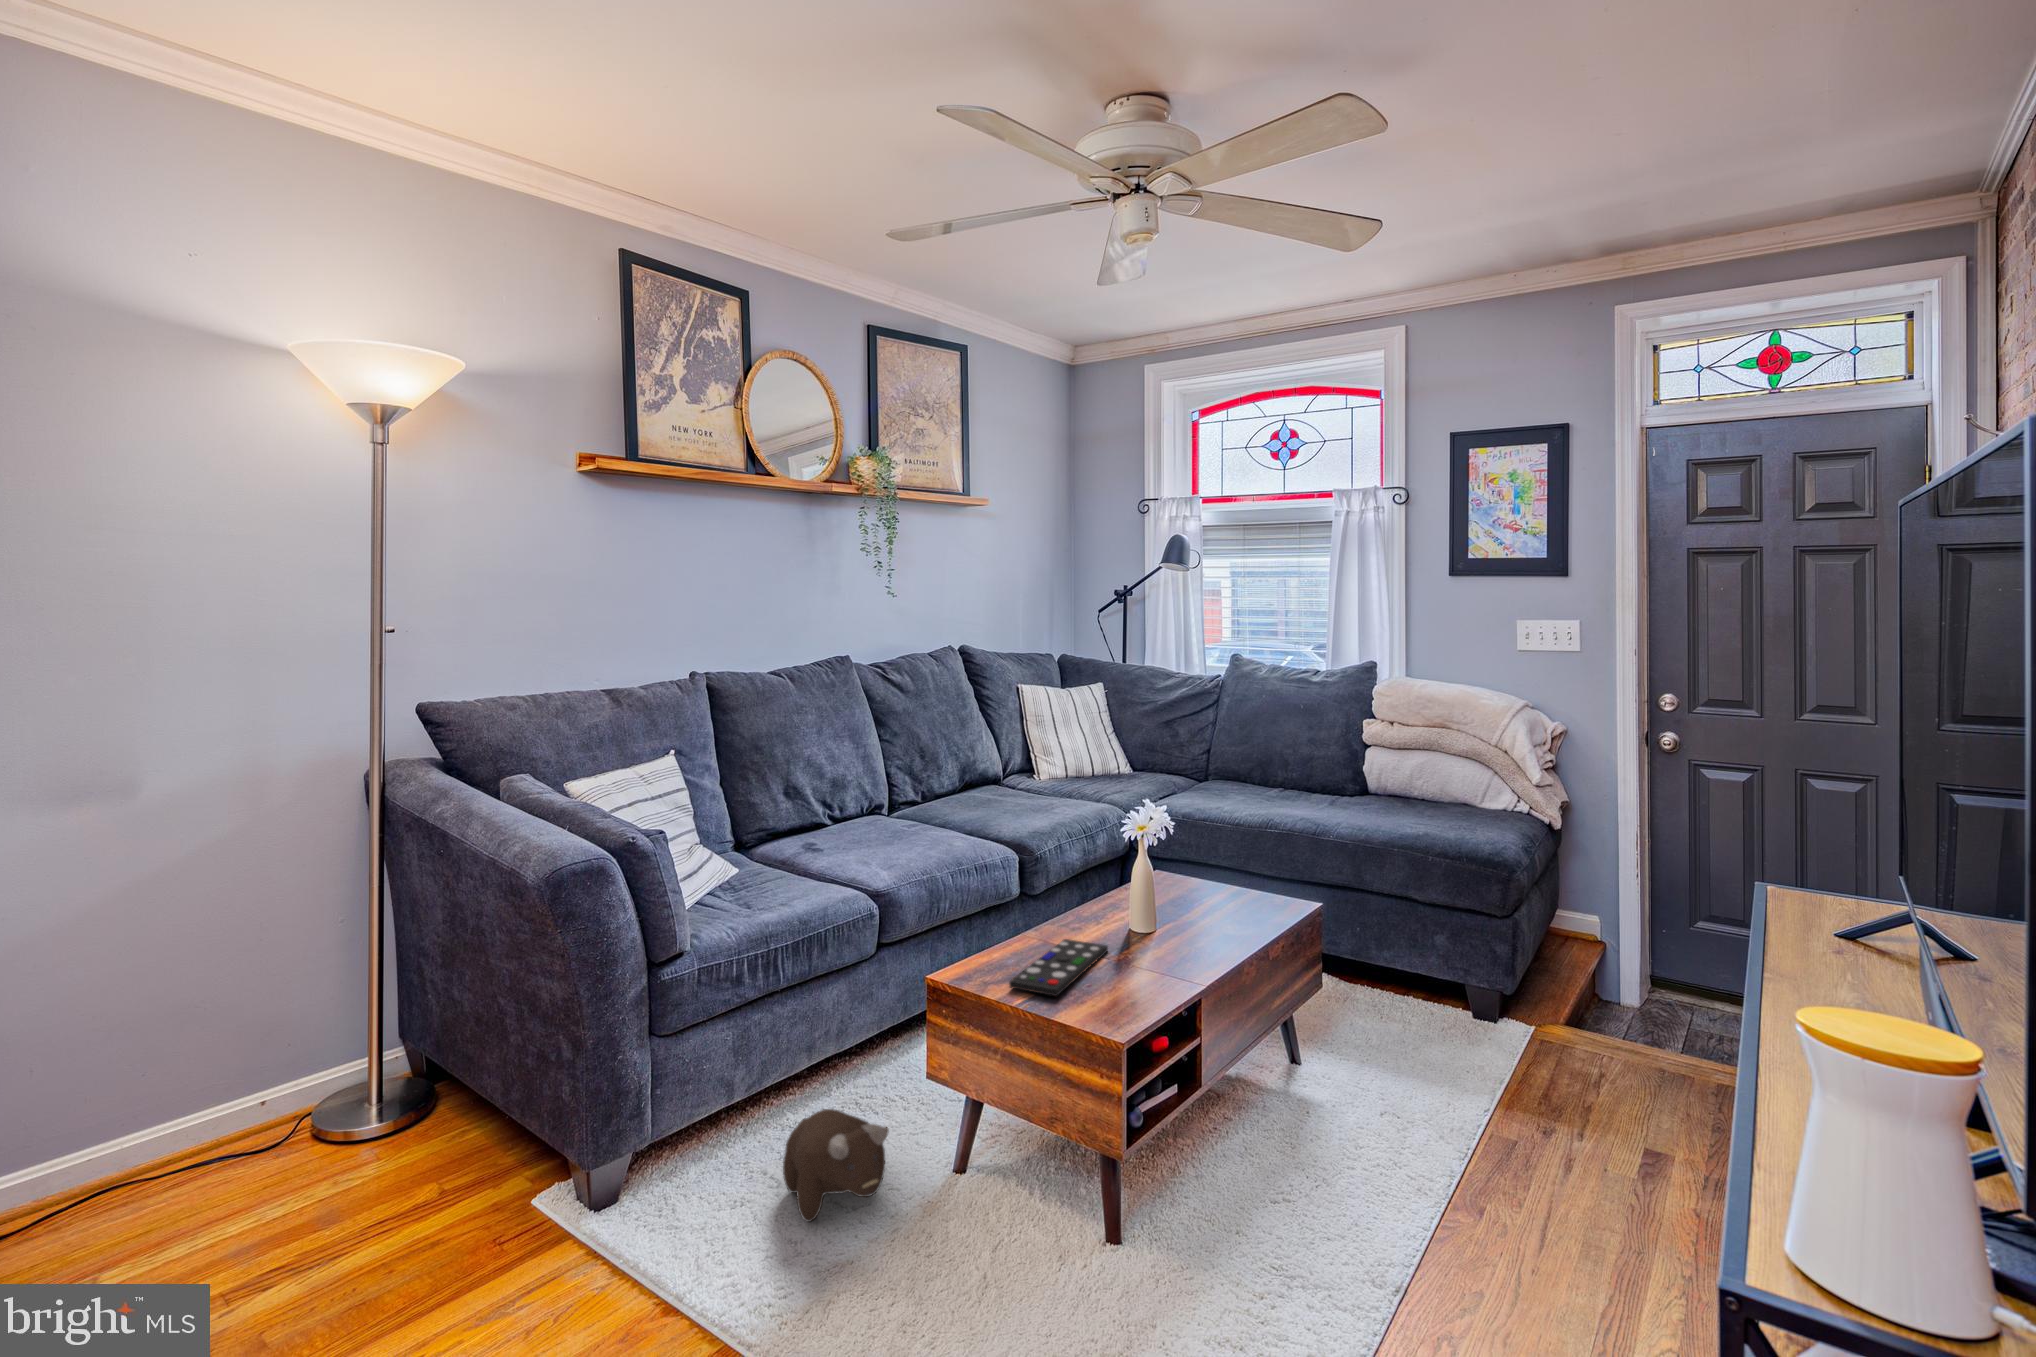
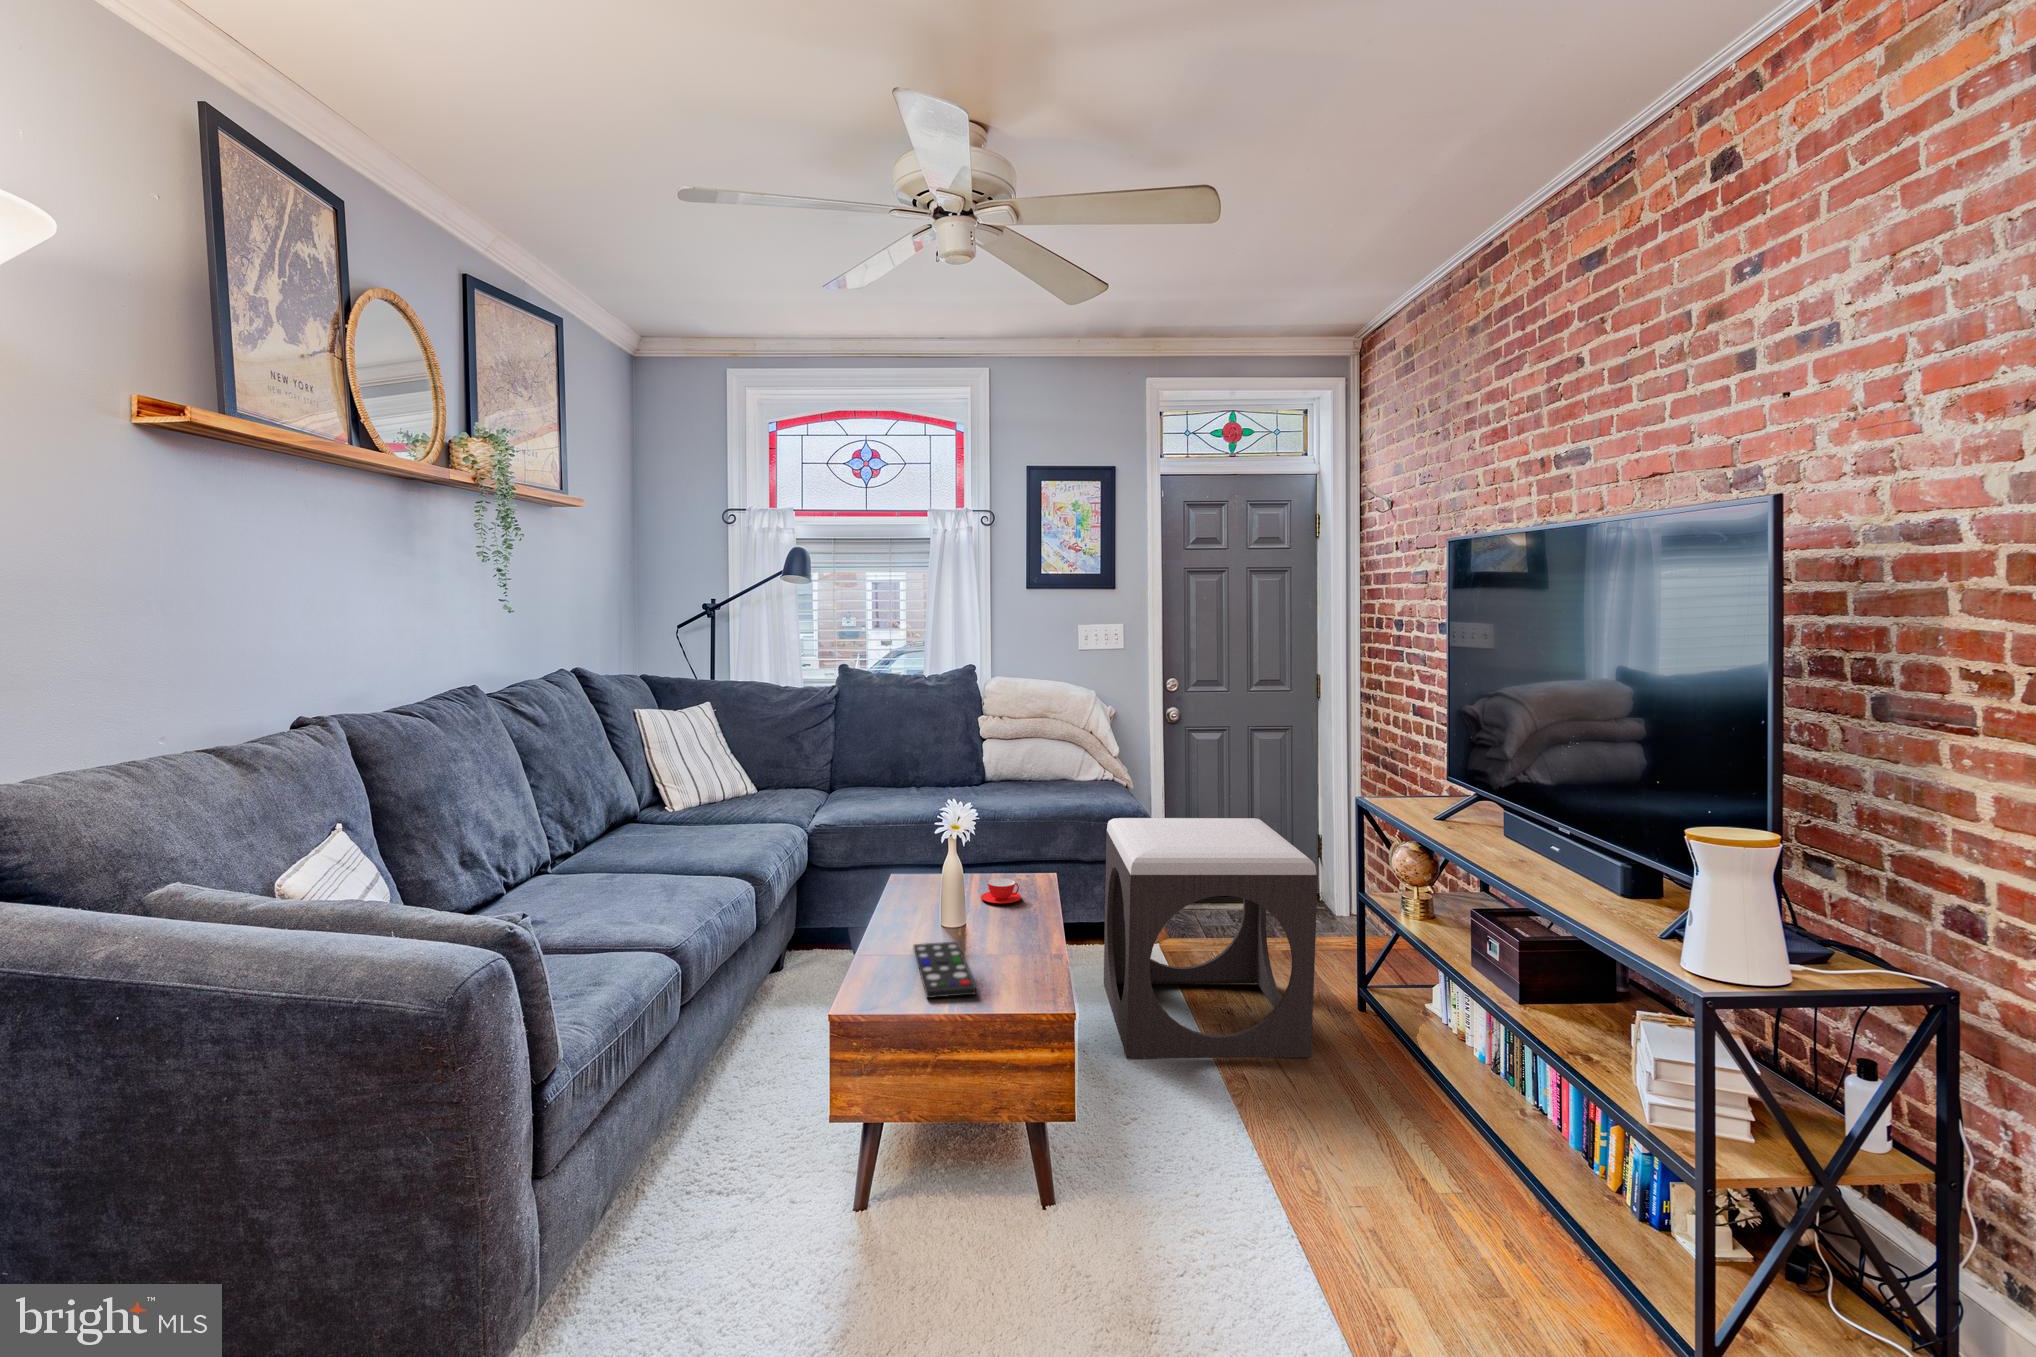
footstool: none [1348,850,1647,1224] -> present [1104,818,1318,1059]
teacup: none [1196,893,1243,922] -> present [981,878,1021,903]
plush toy: present [783,1109,889,1222] -> none [714,1168,862,1300]

